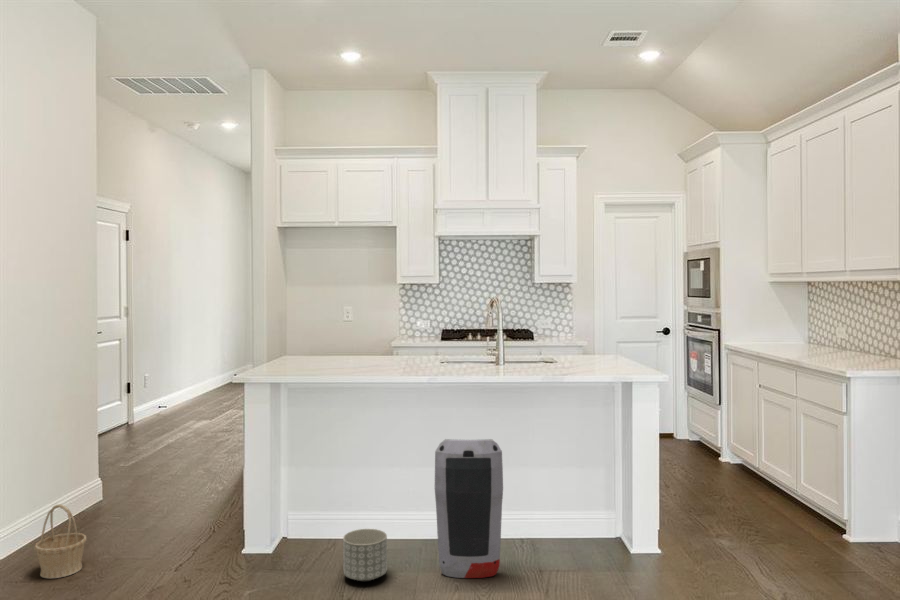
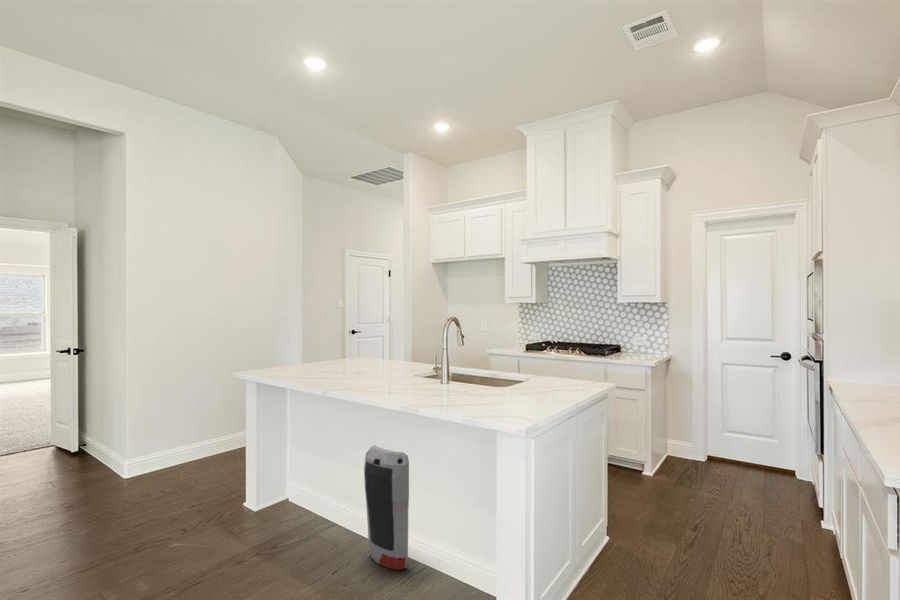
basket: present [35,504,87,578] -> none [199,441,229,484]
planter: present [343,529,387,582] -> none [308,500,342,542]

